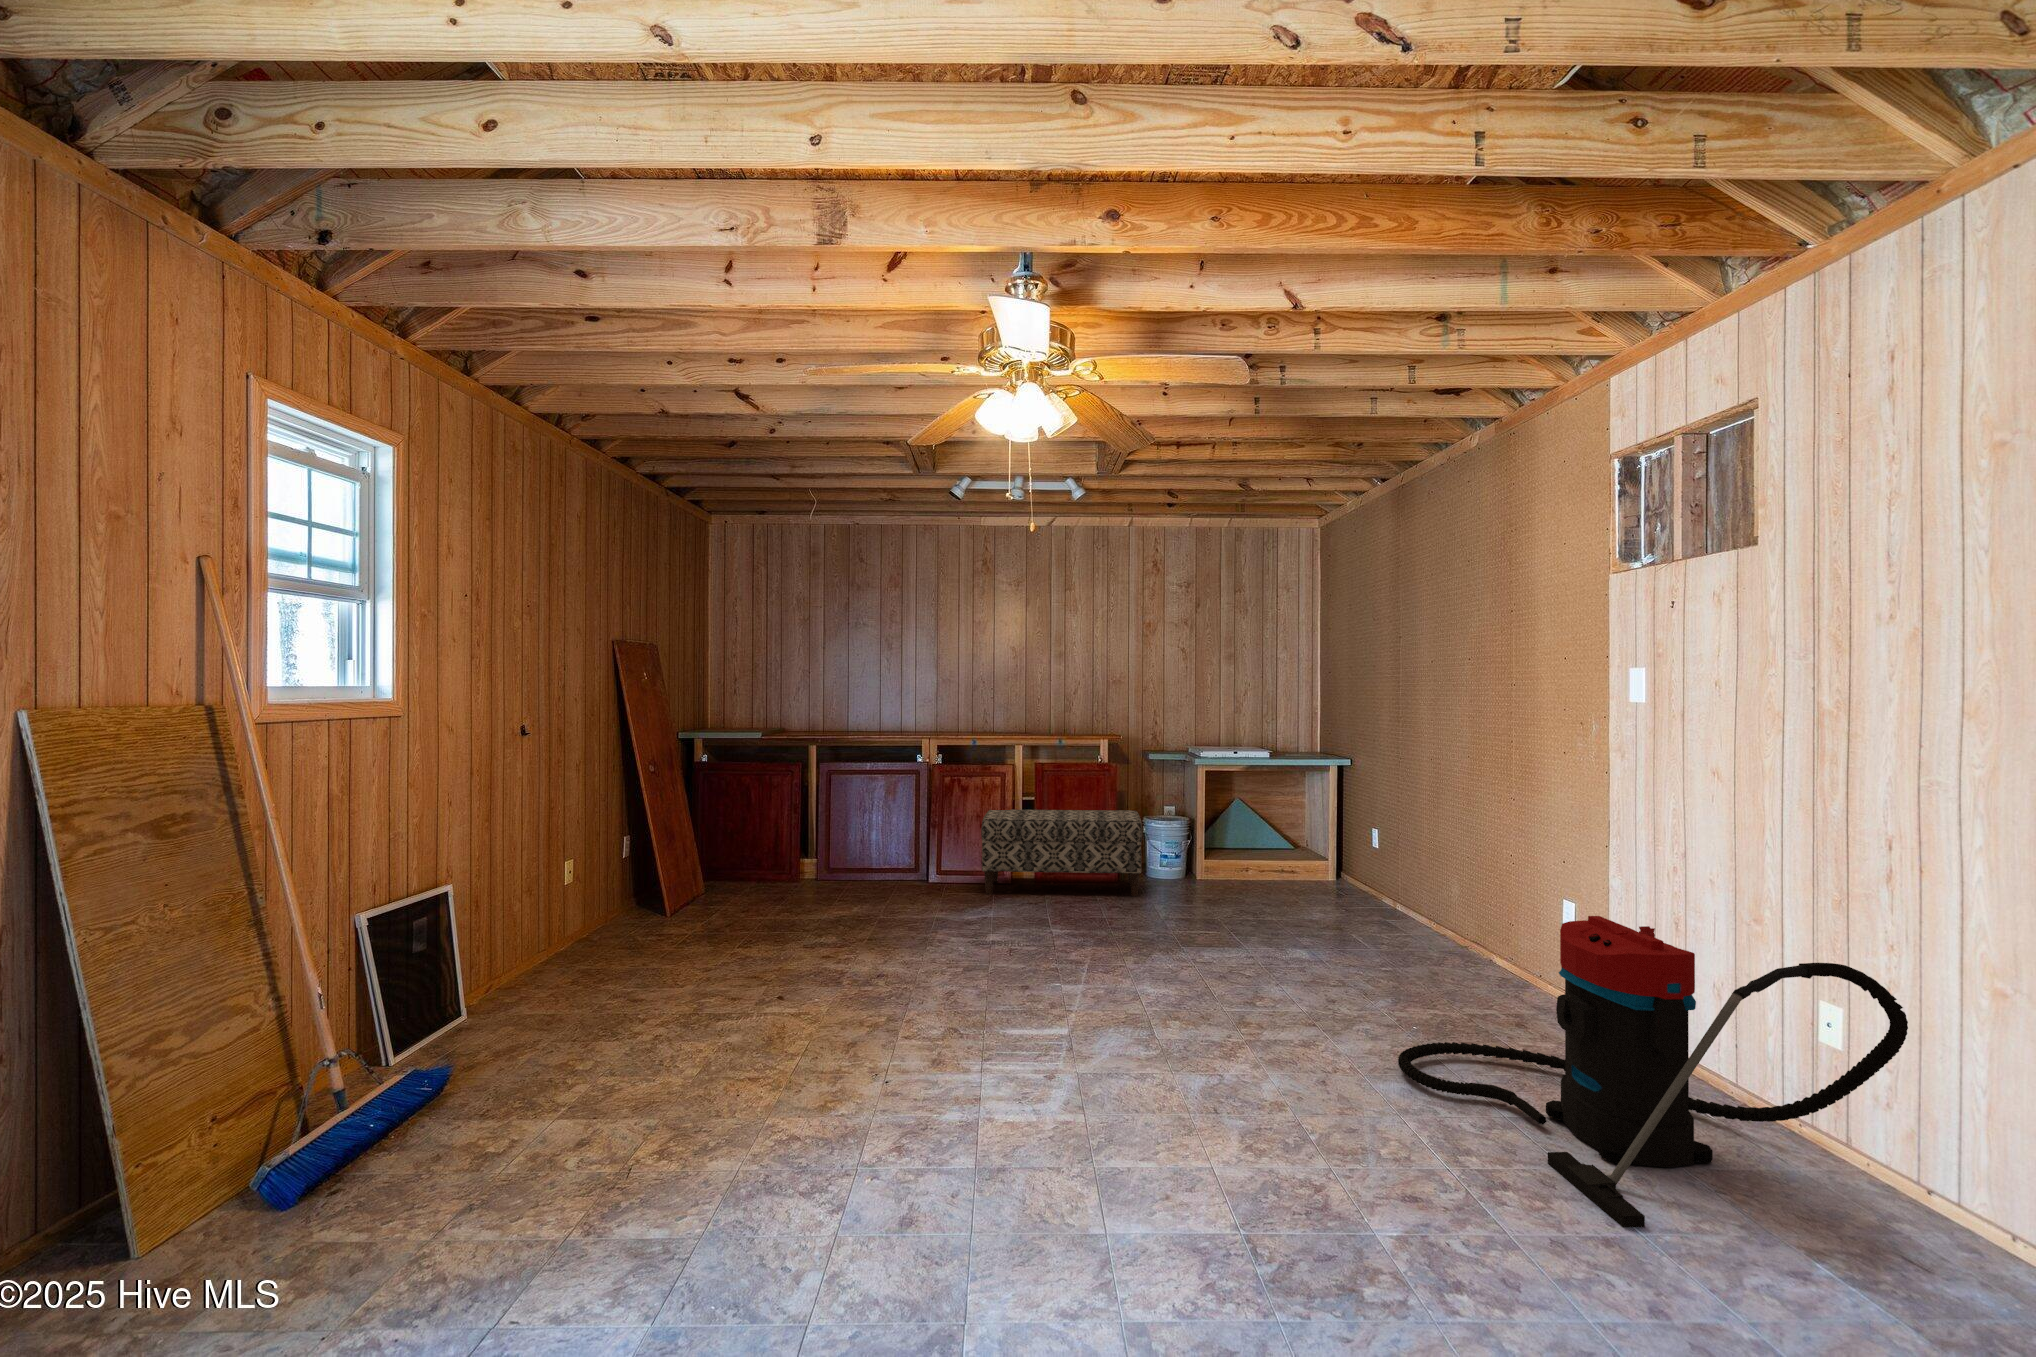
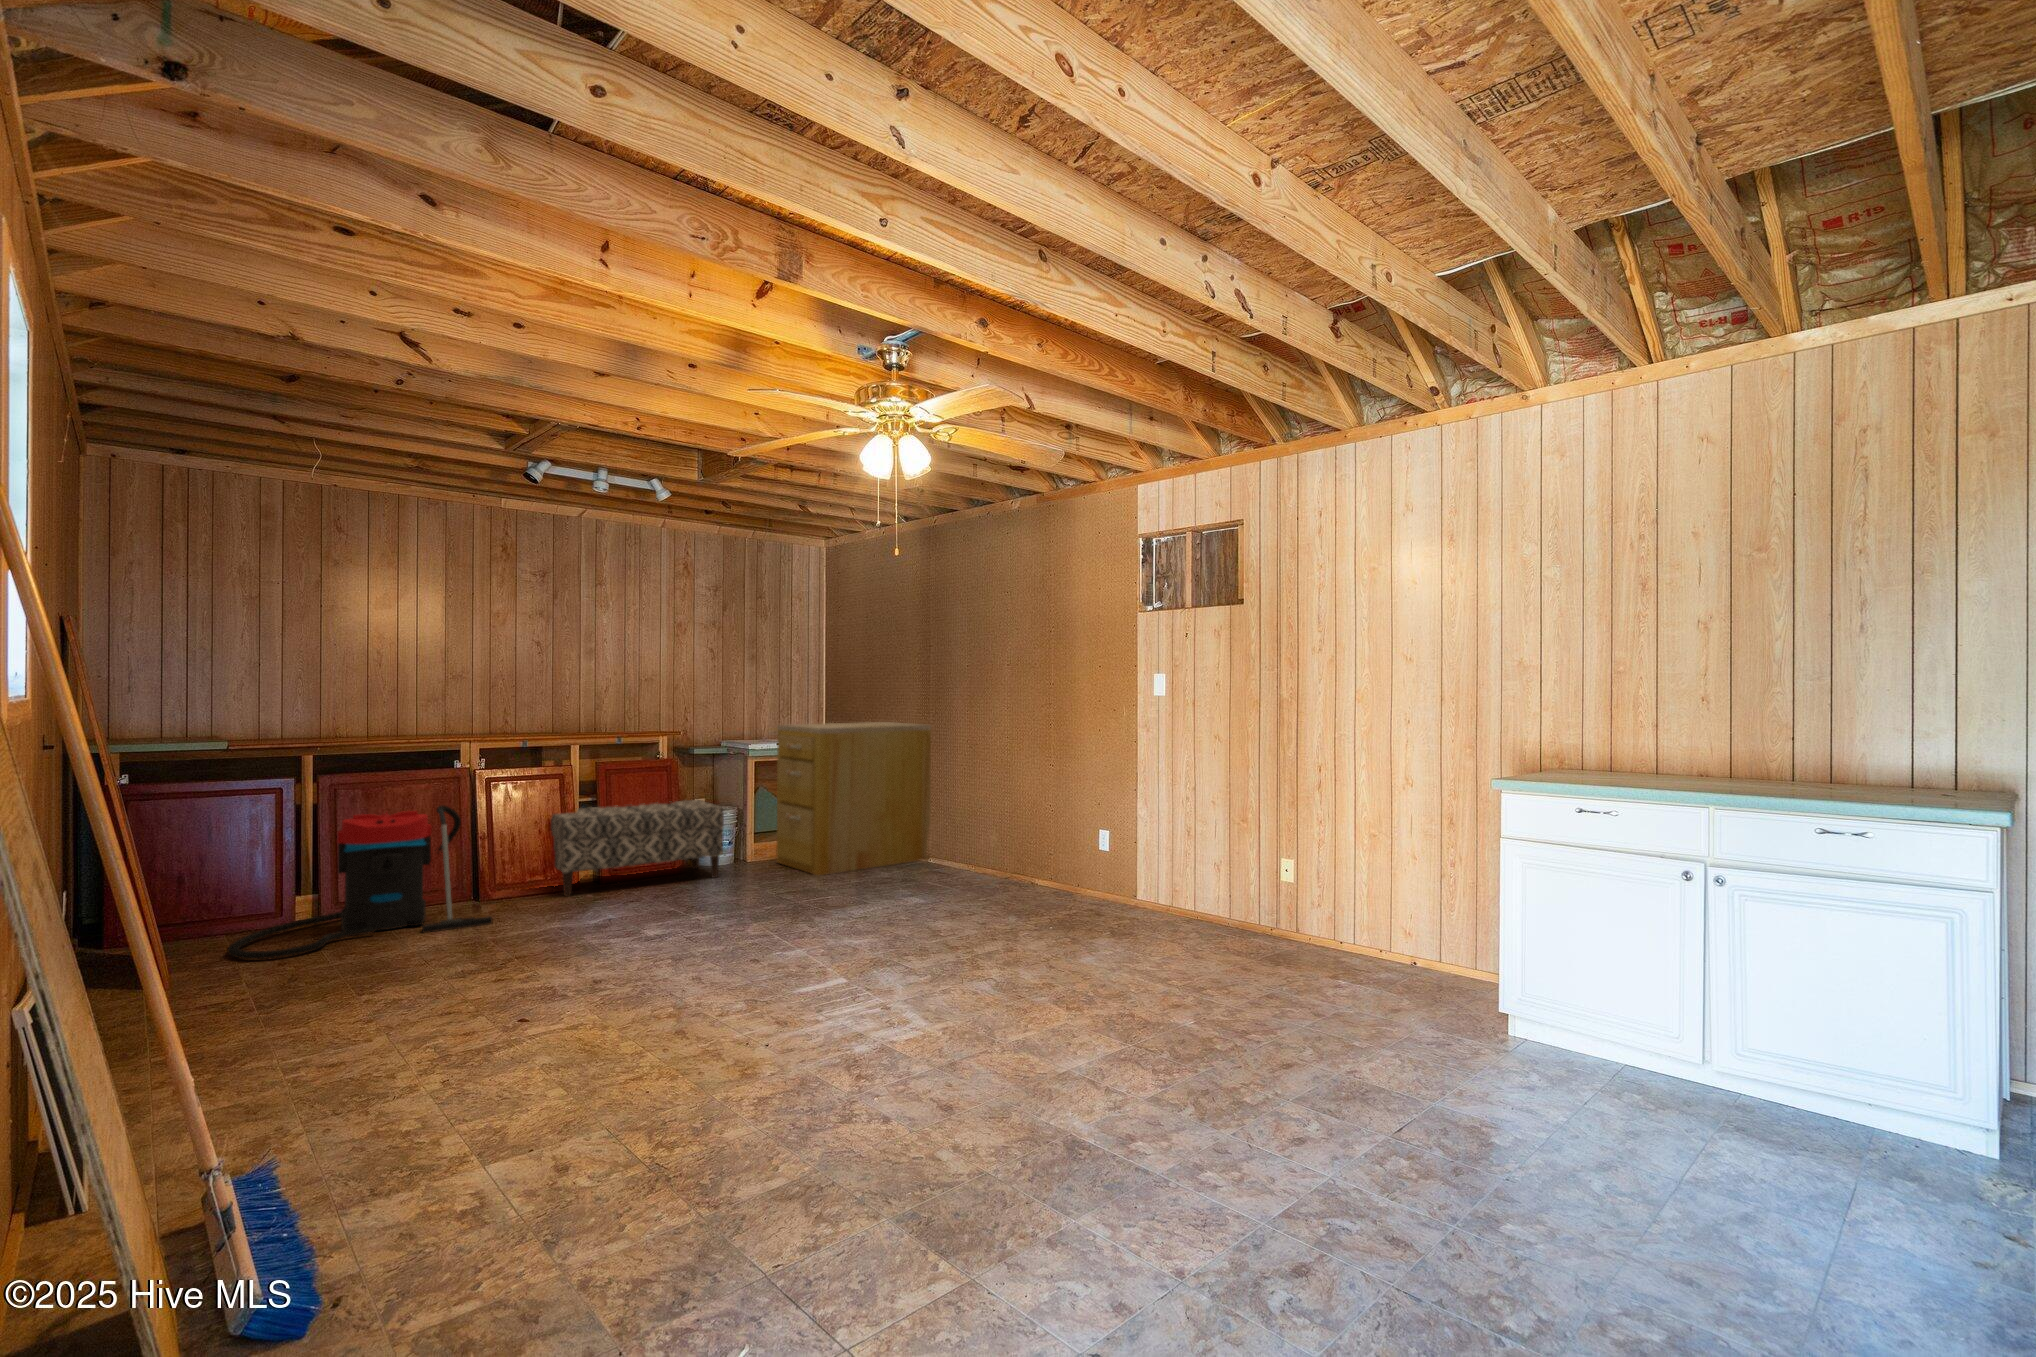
filing cabinet: none [1214,733,1398,912] -> present [776,722,931,875]
vacuum cleaner: present [1398,916,1908,1228] -> present [227,805,492,959]

